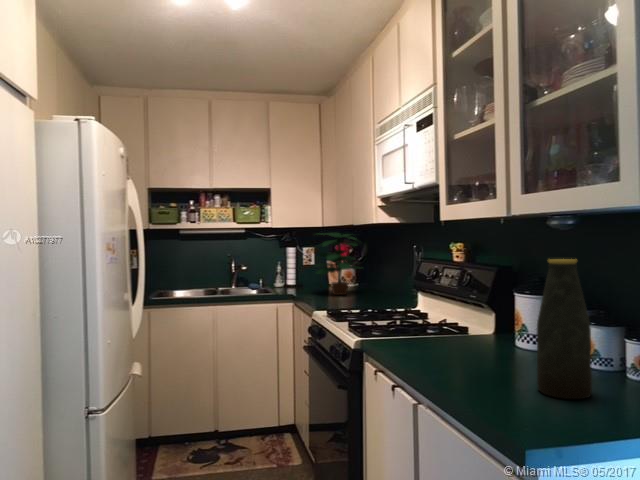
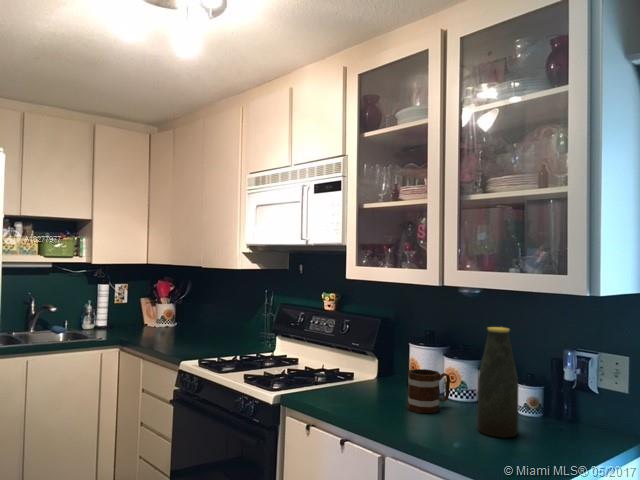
potted plant: present [316,233,361,295] -> none [152,272,207,340]
mug: none [480,317,539,367] -> present [407,369,450,413]

